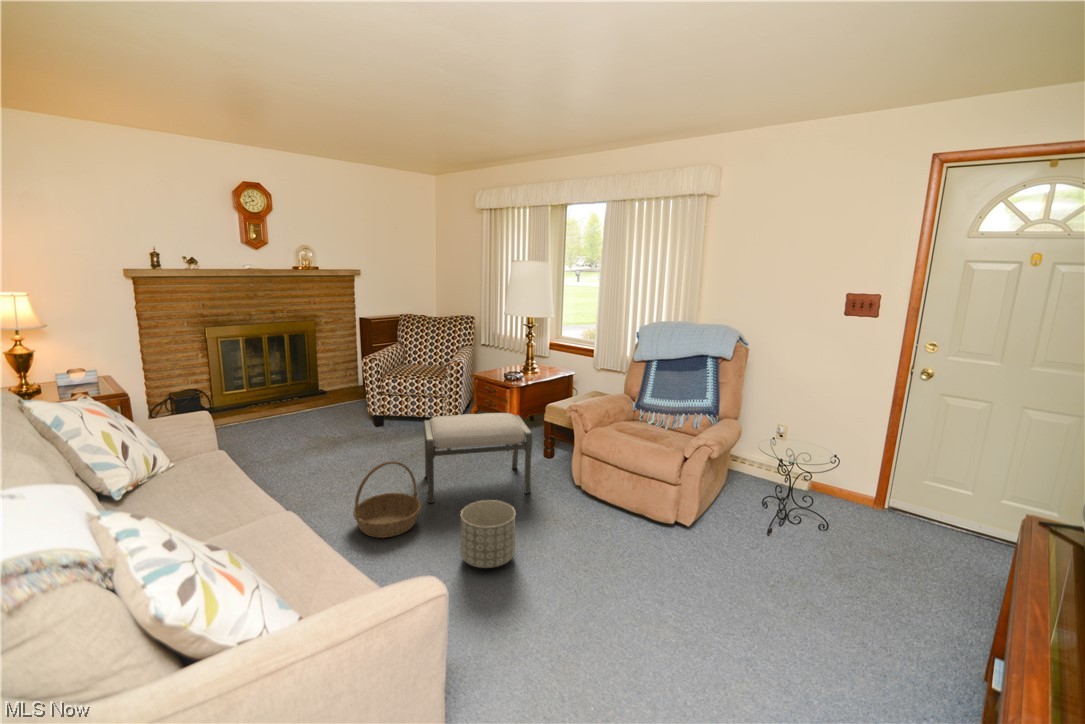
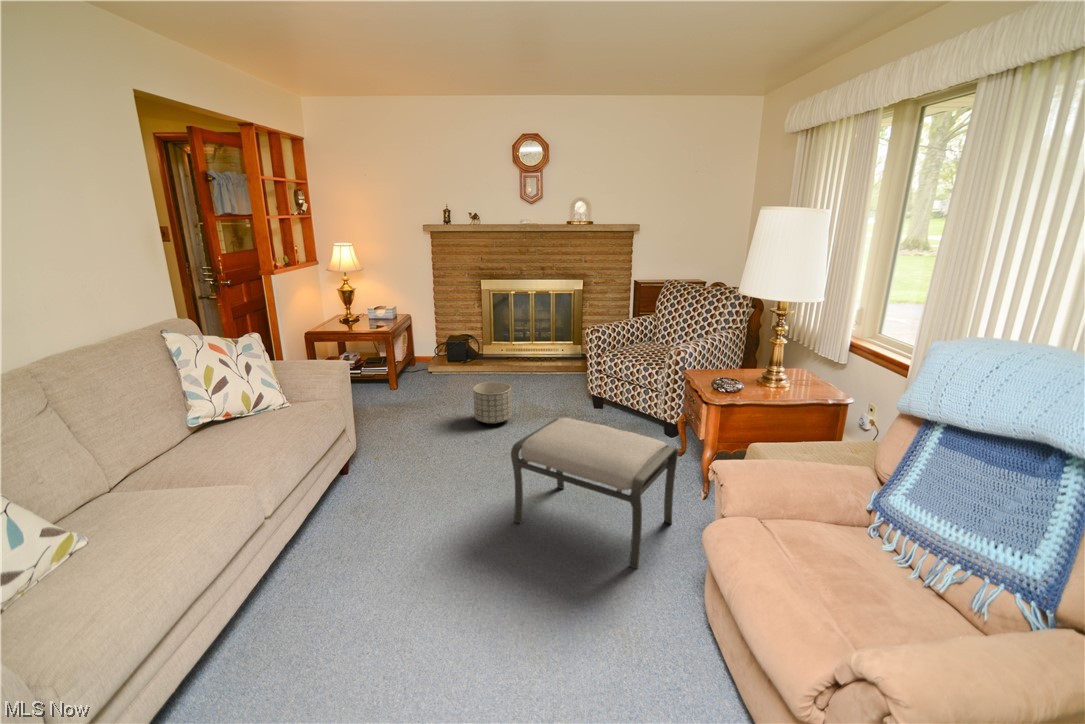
basket: present [353,461,421,538] -> none [409,456,488,544]
planter: present [461,500,515,568] -> present [473,382,512,424]

